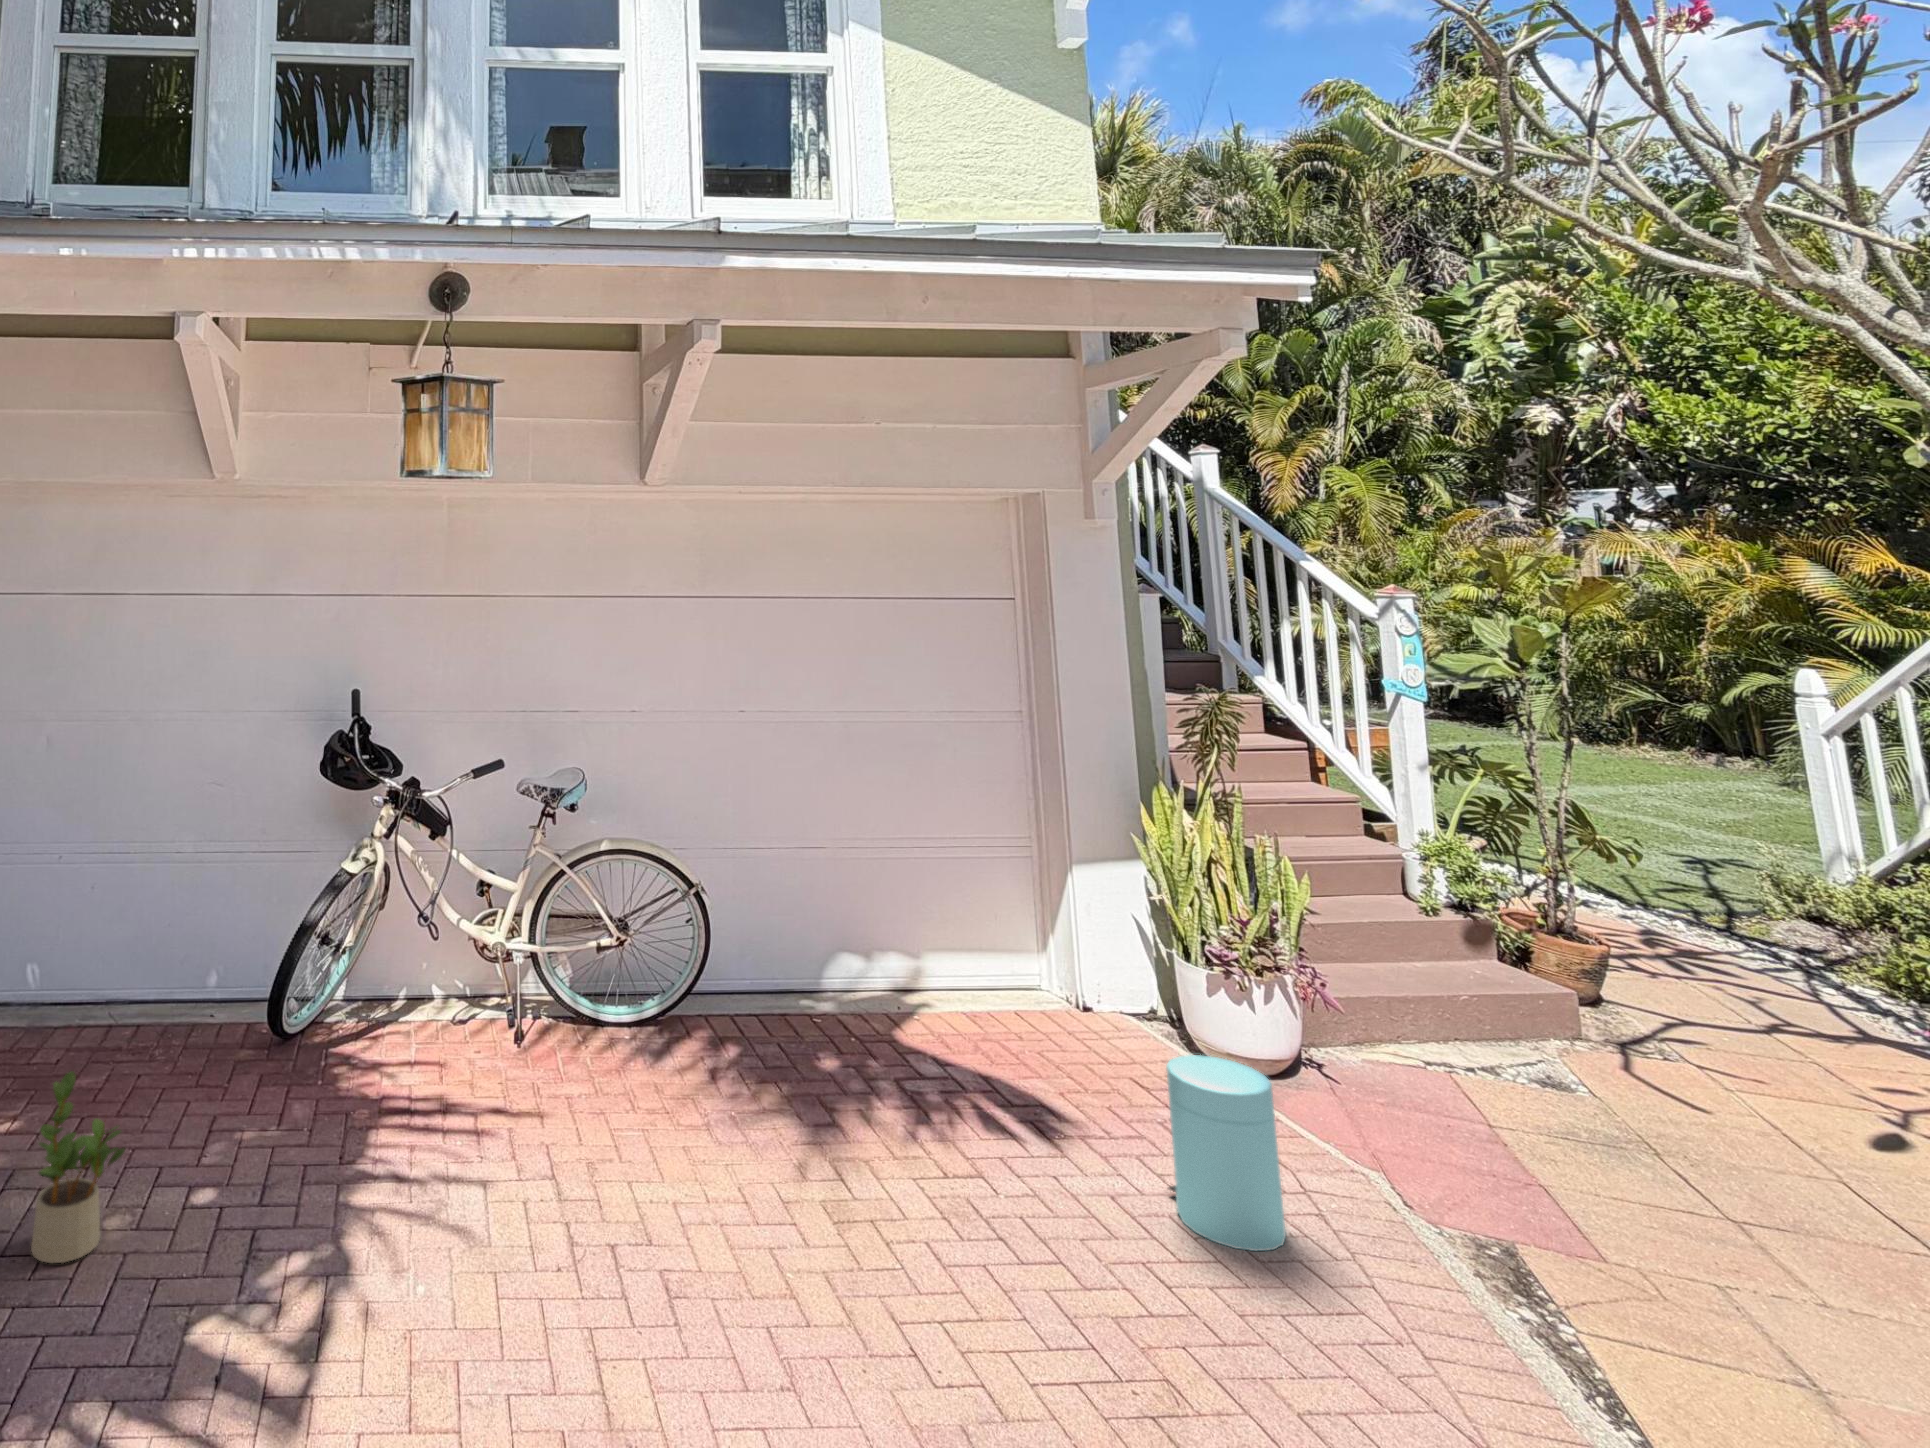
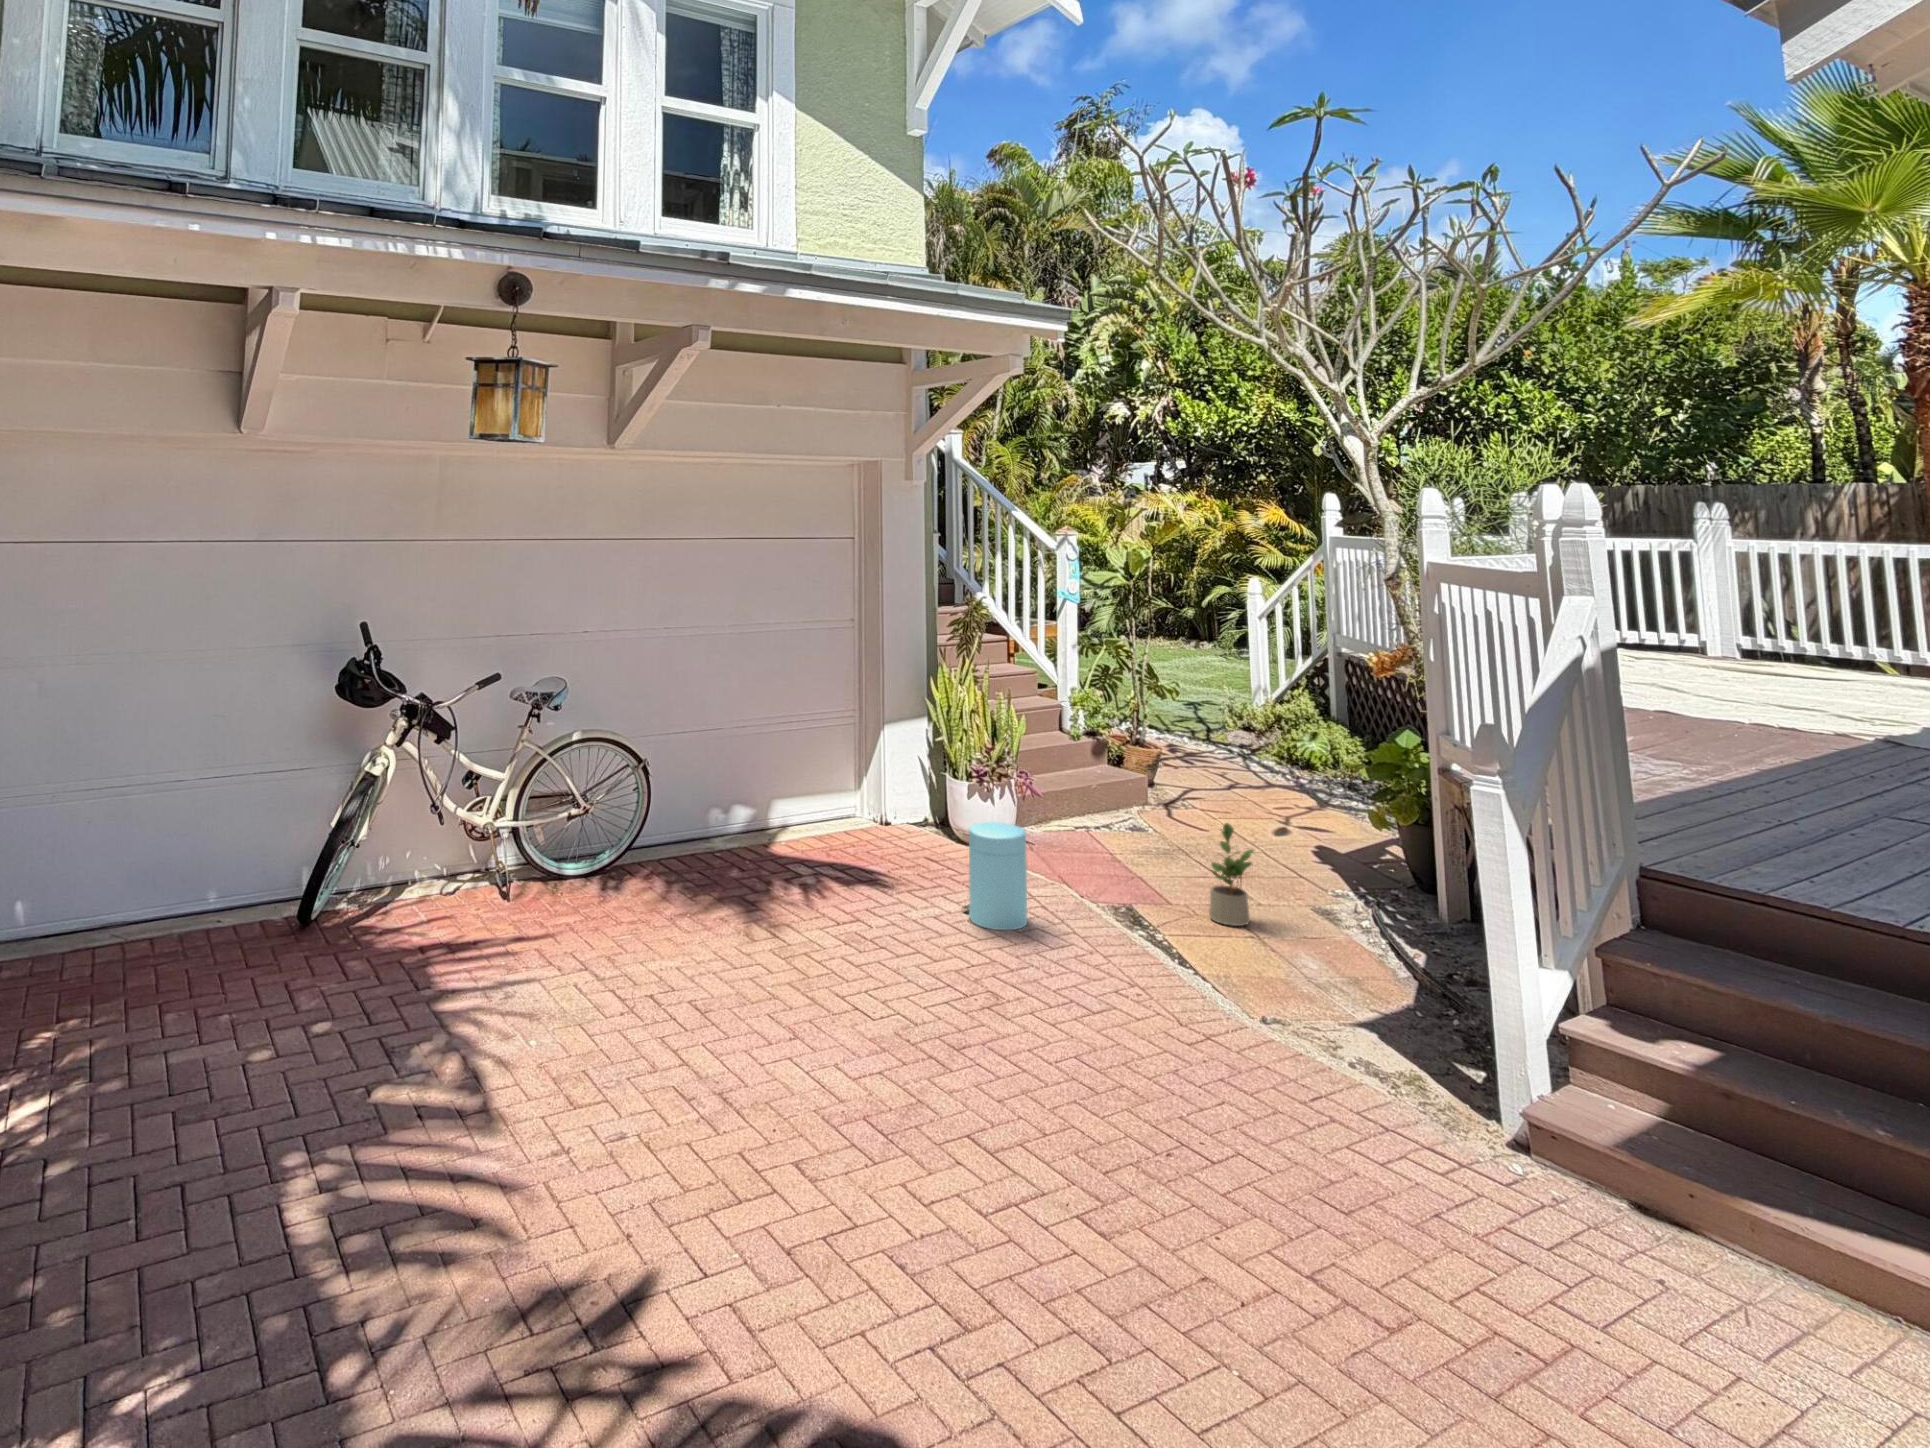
potted plant: present [31,1071,125,1263] -> present [1209,823,1254,926]

